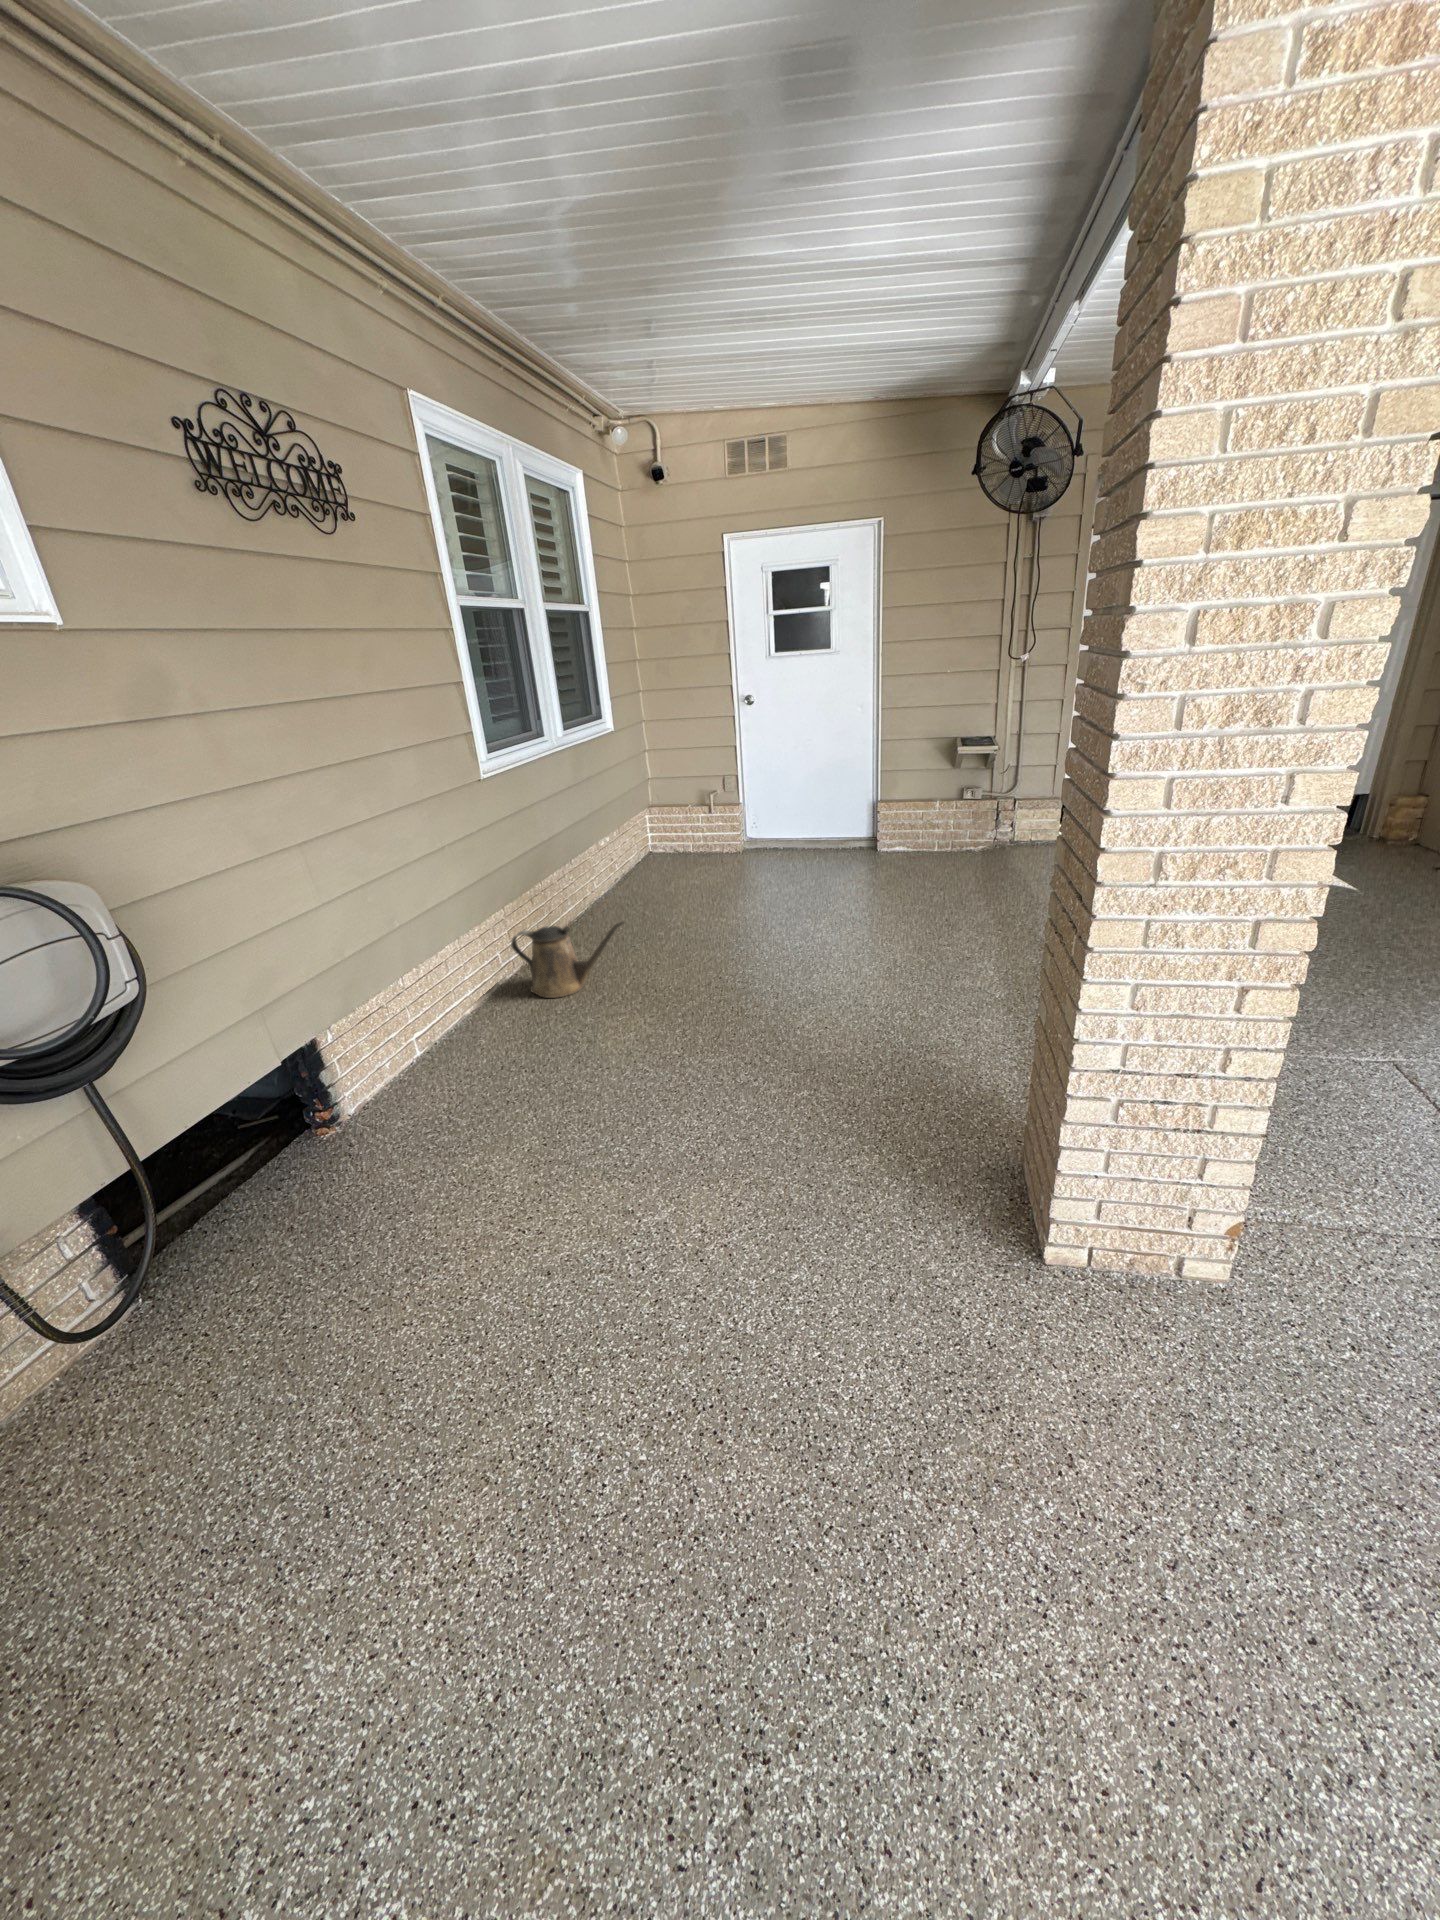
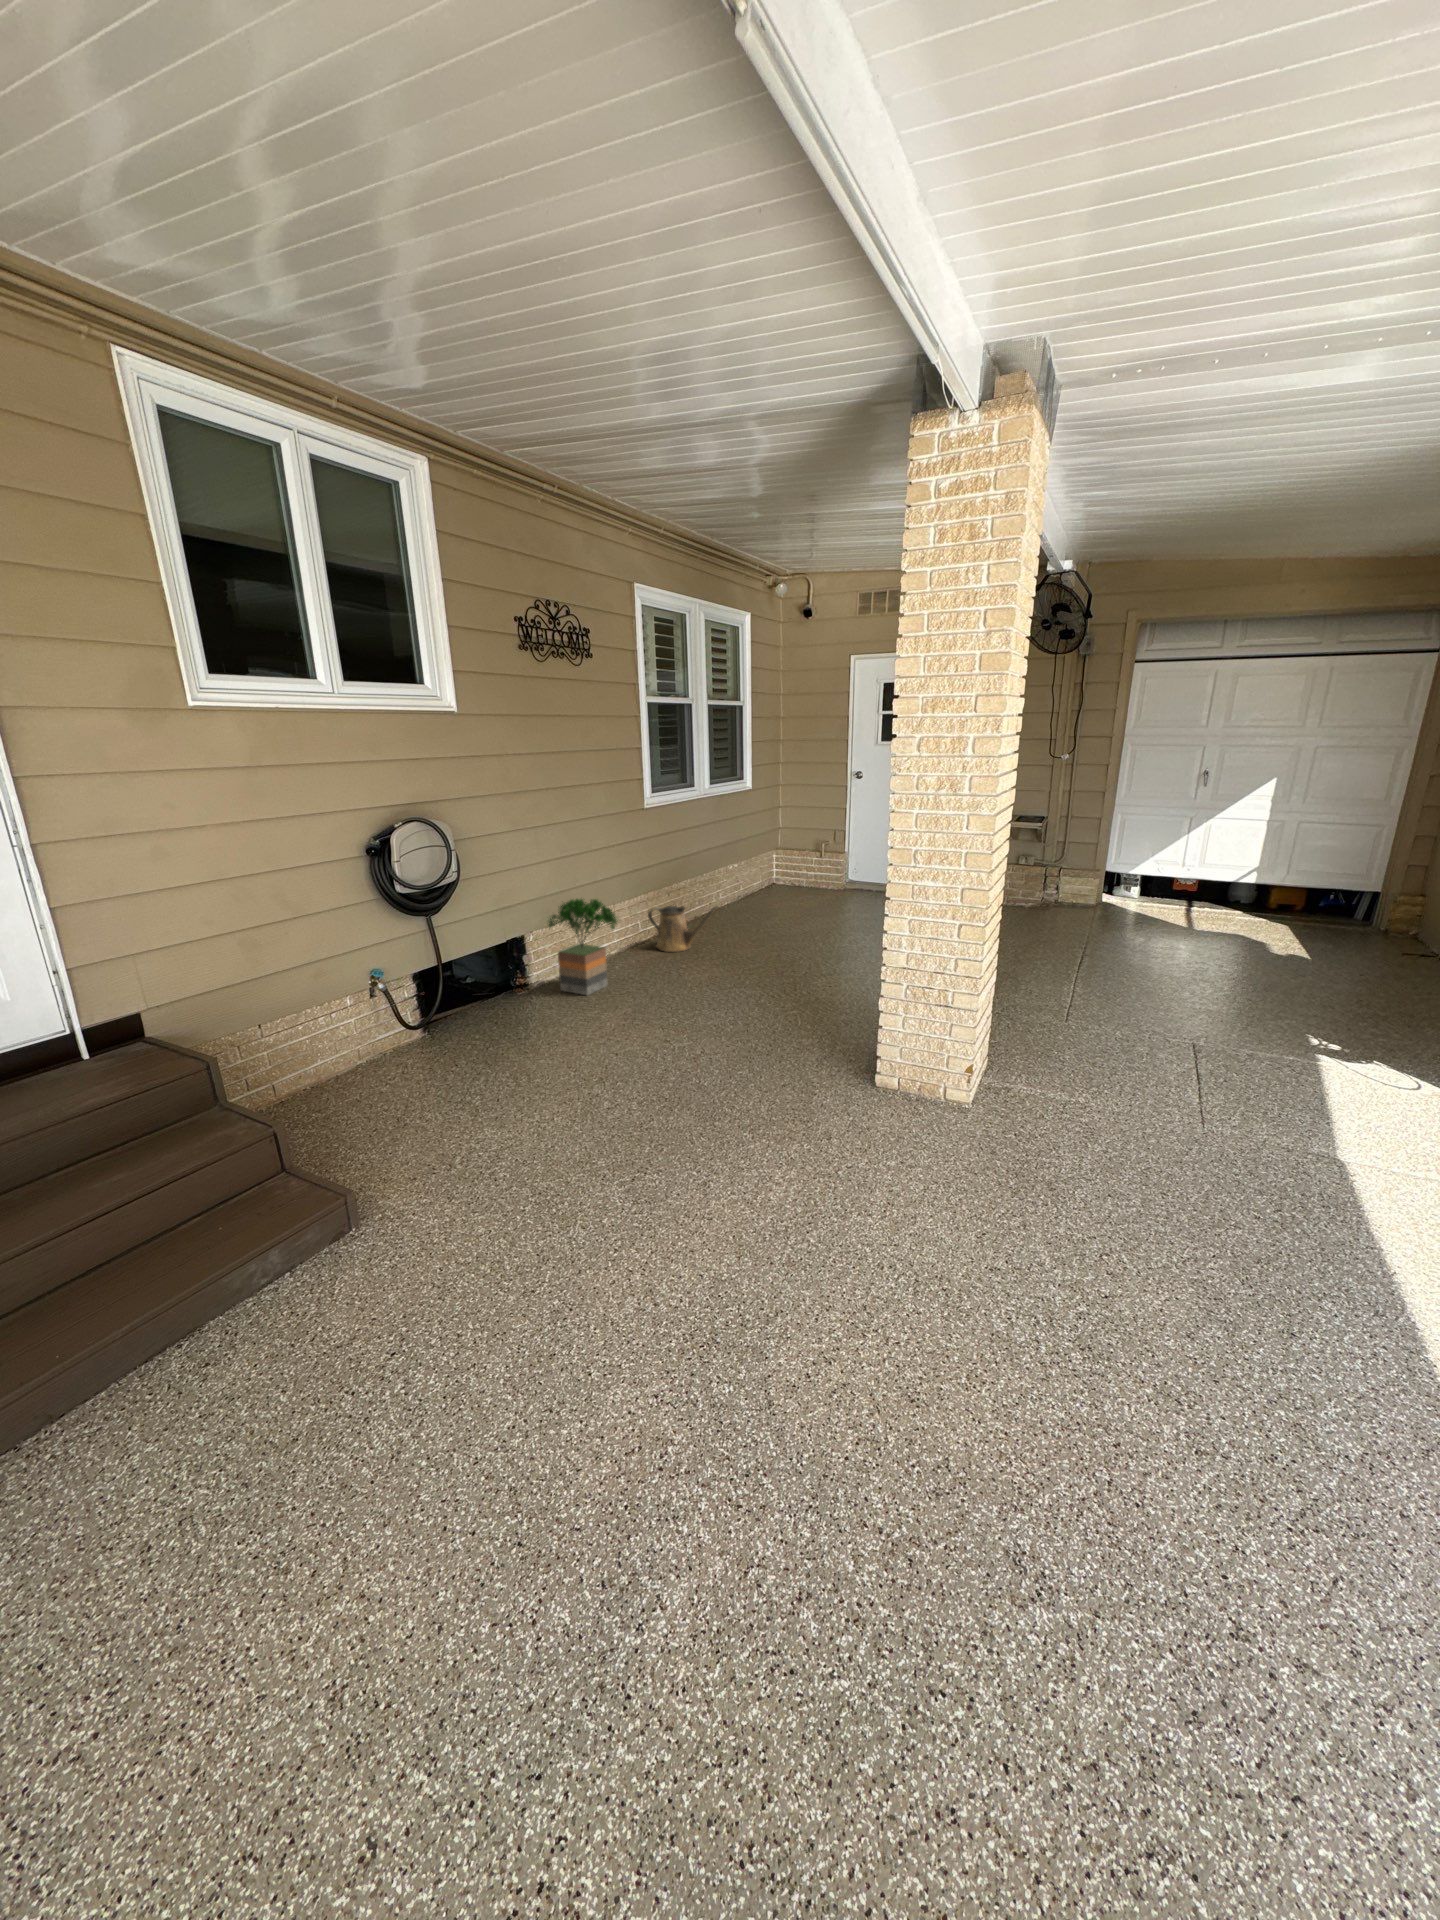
potted tree: none [349,953,487,1122] -> present [548,899,619,995]

